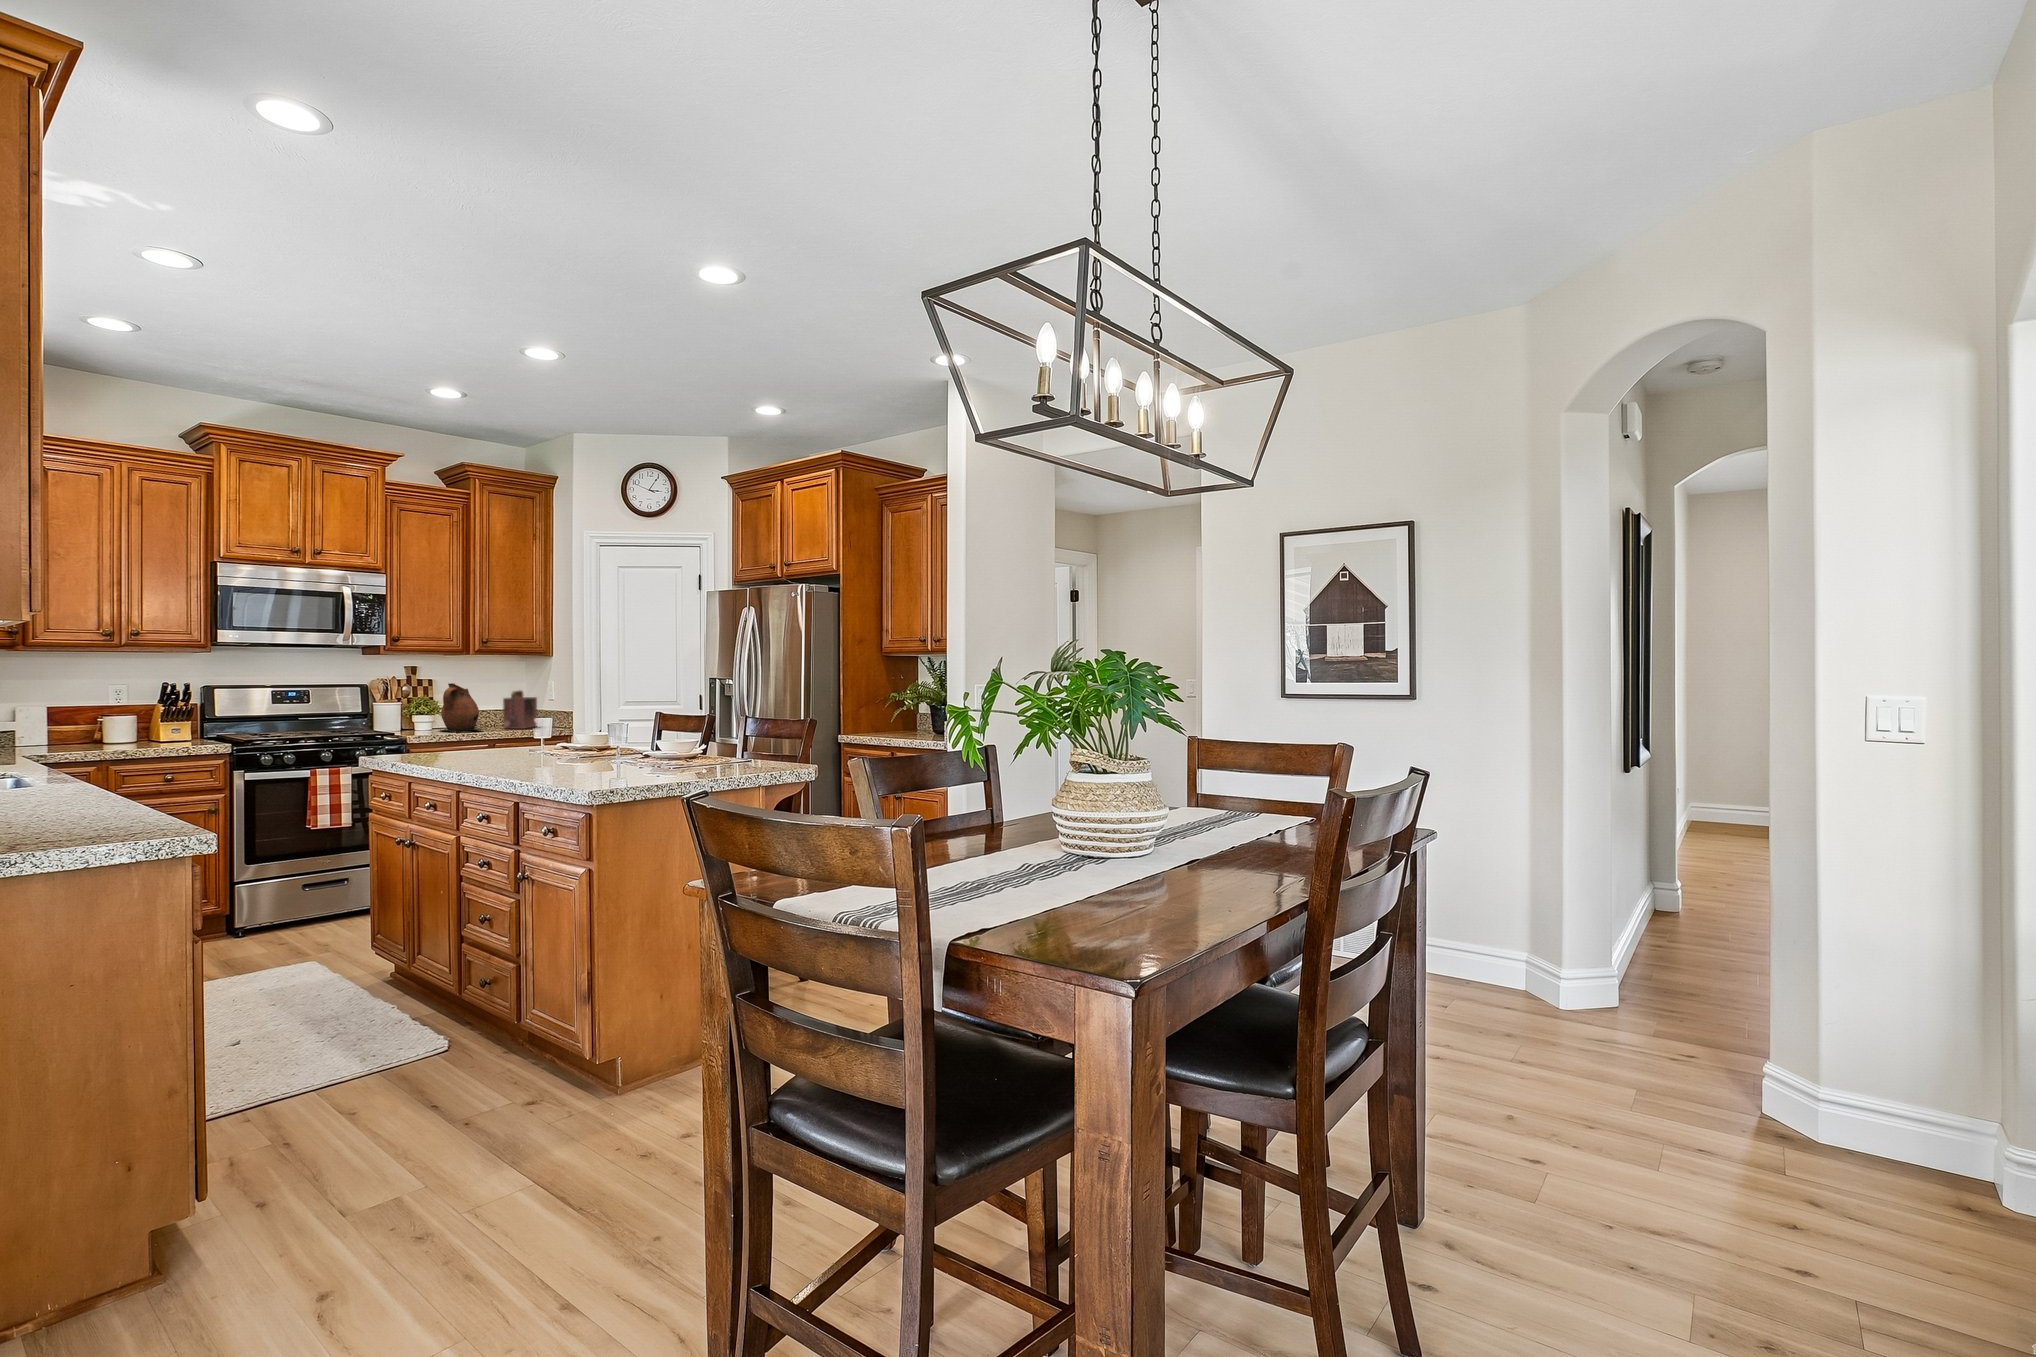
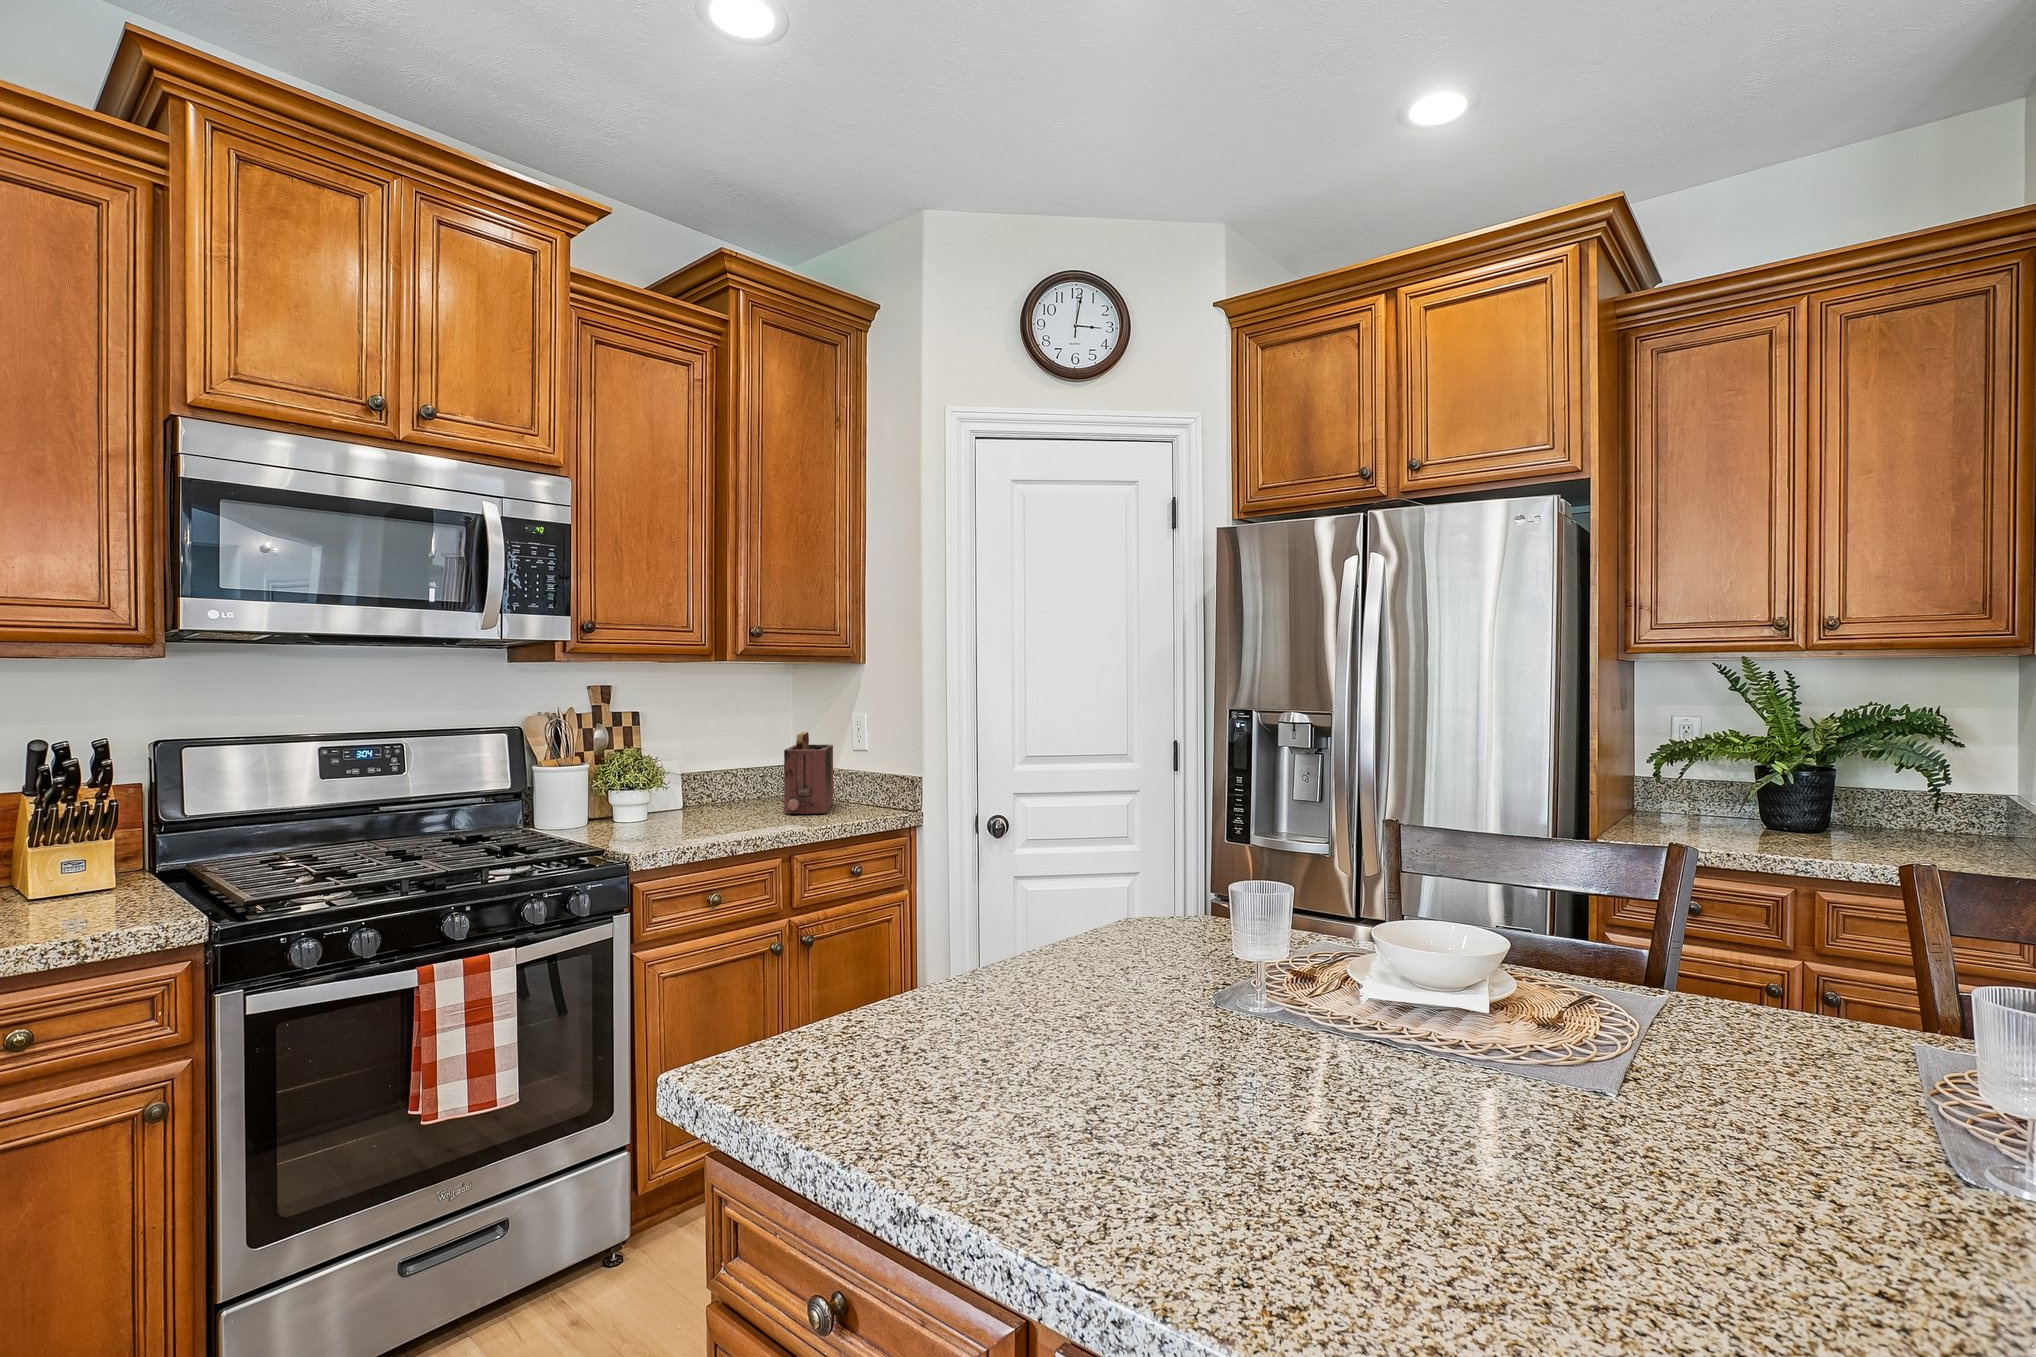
ceramic pitcher: present [440,683,483,731] -> none [666,724,766,830]

